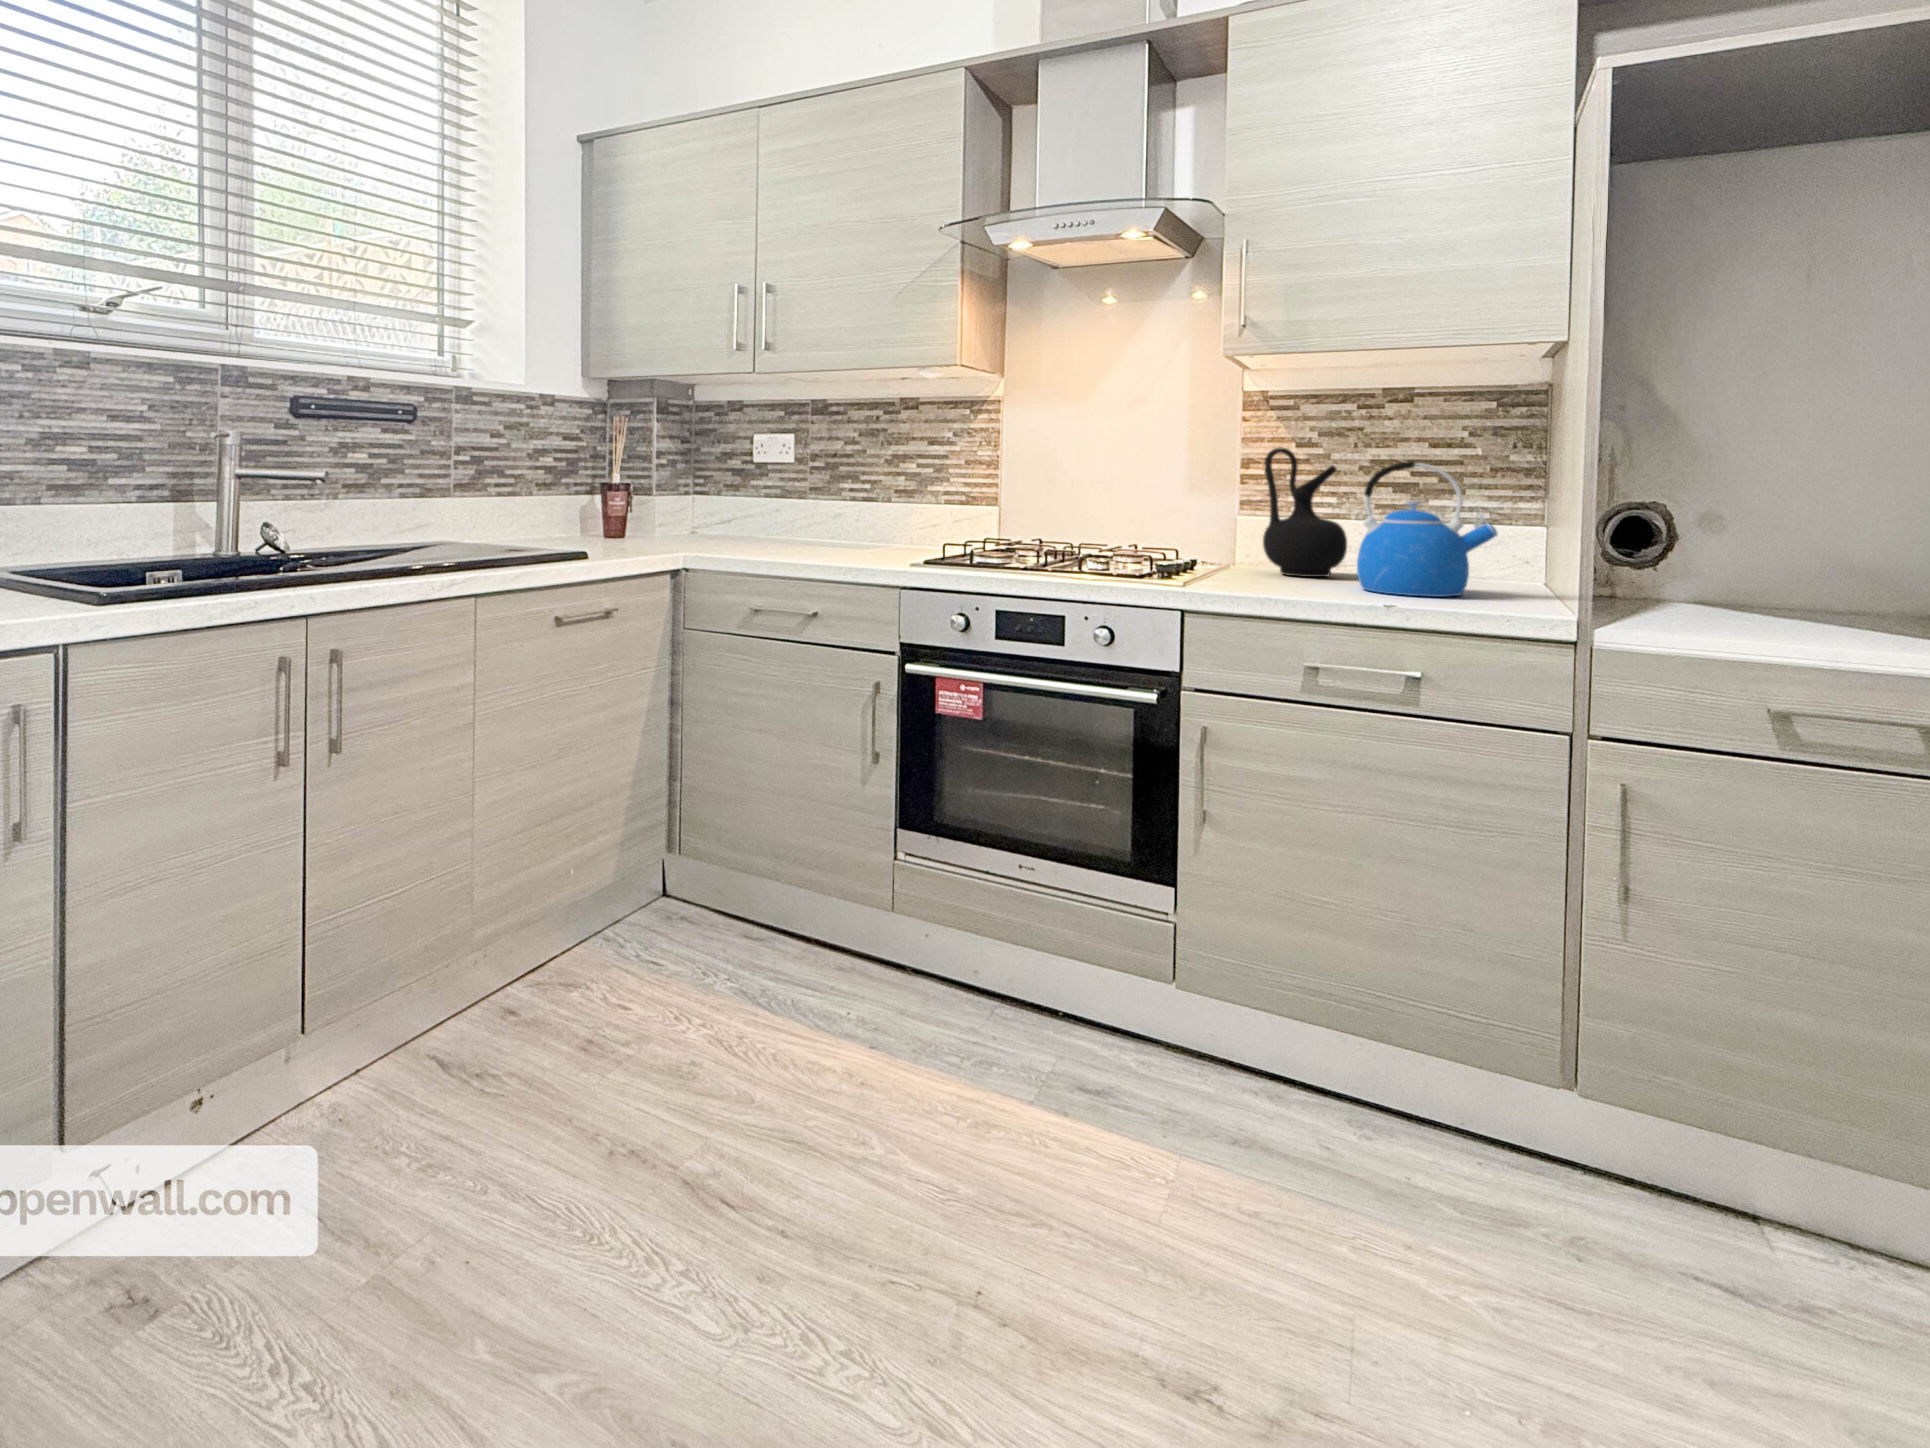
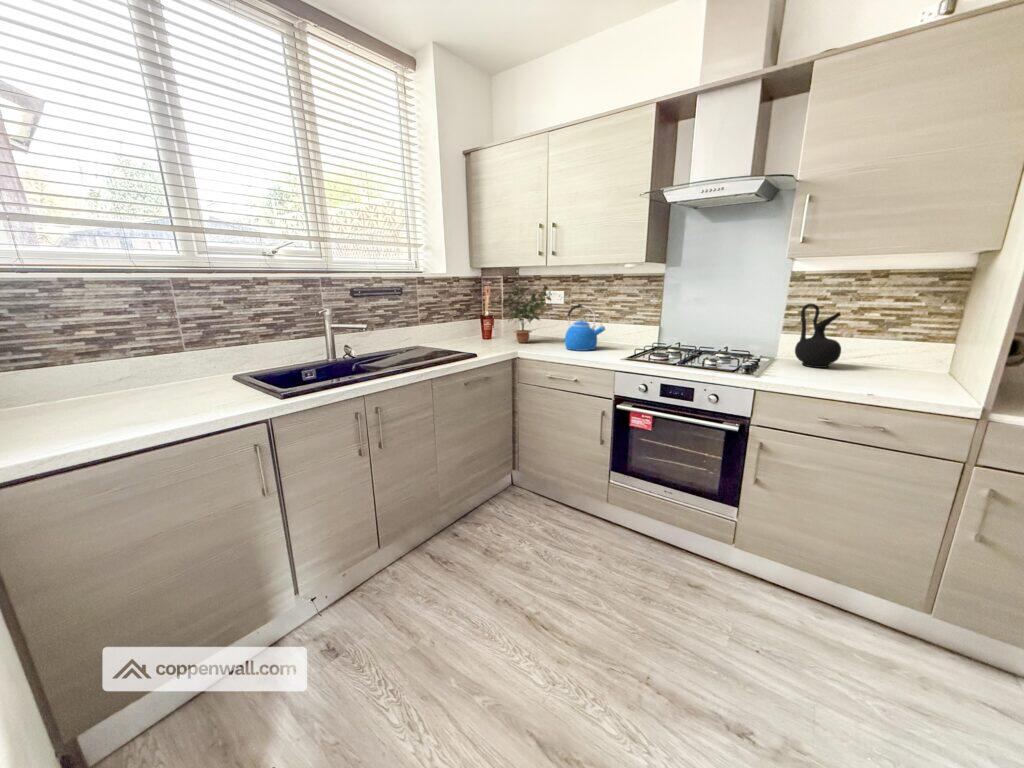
potted plant: none [623,407,766,544] -> present [491,282,552,343]
kettle: present [1357,461,1498,597] -> present [565,305,605,351]

